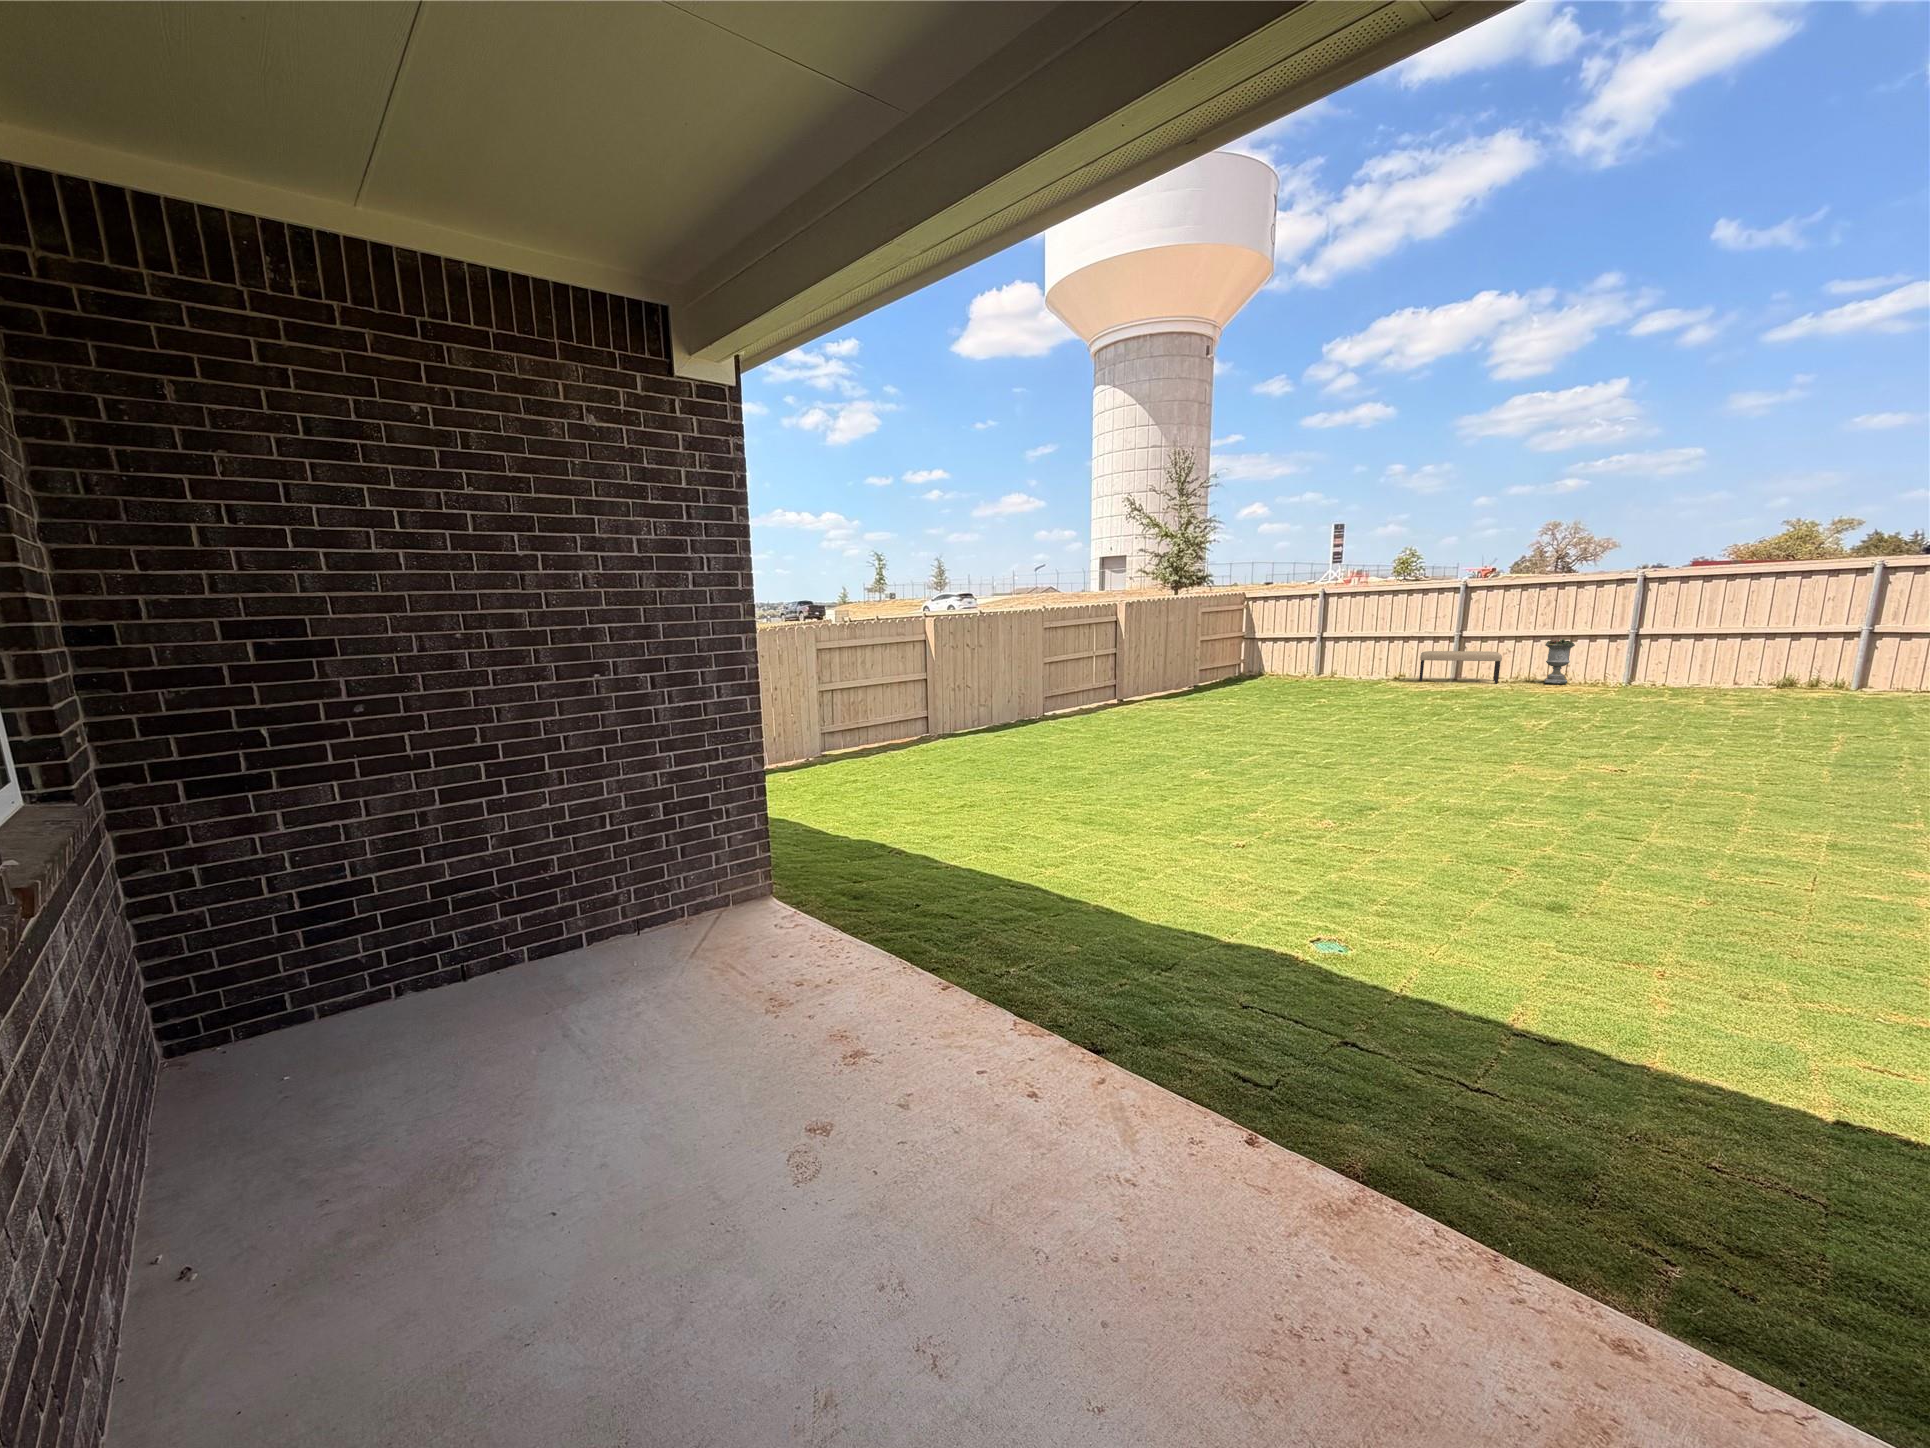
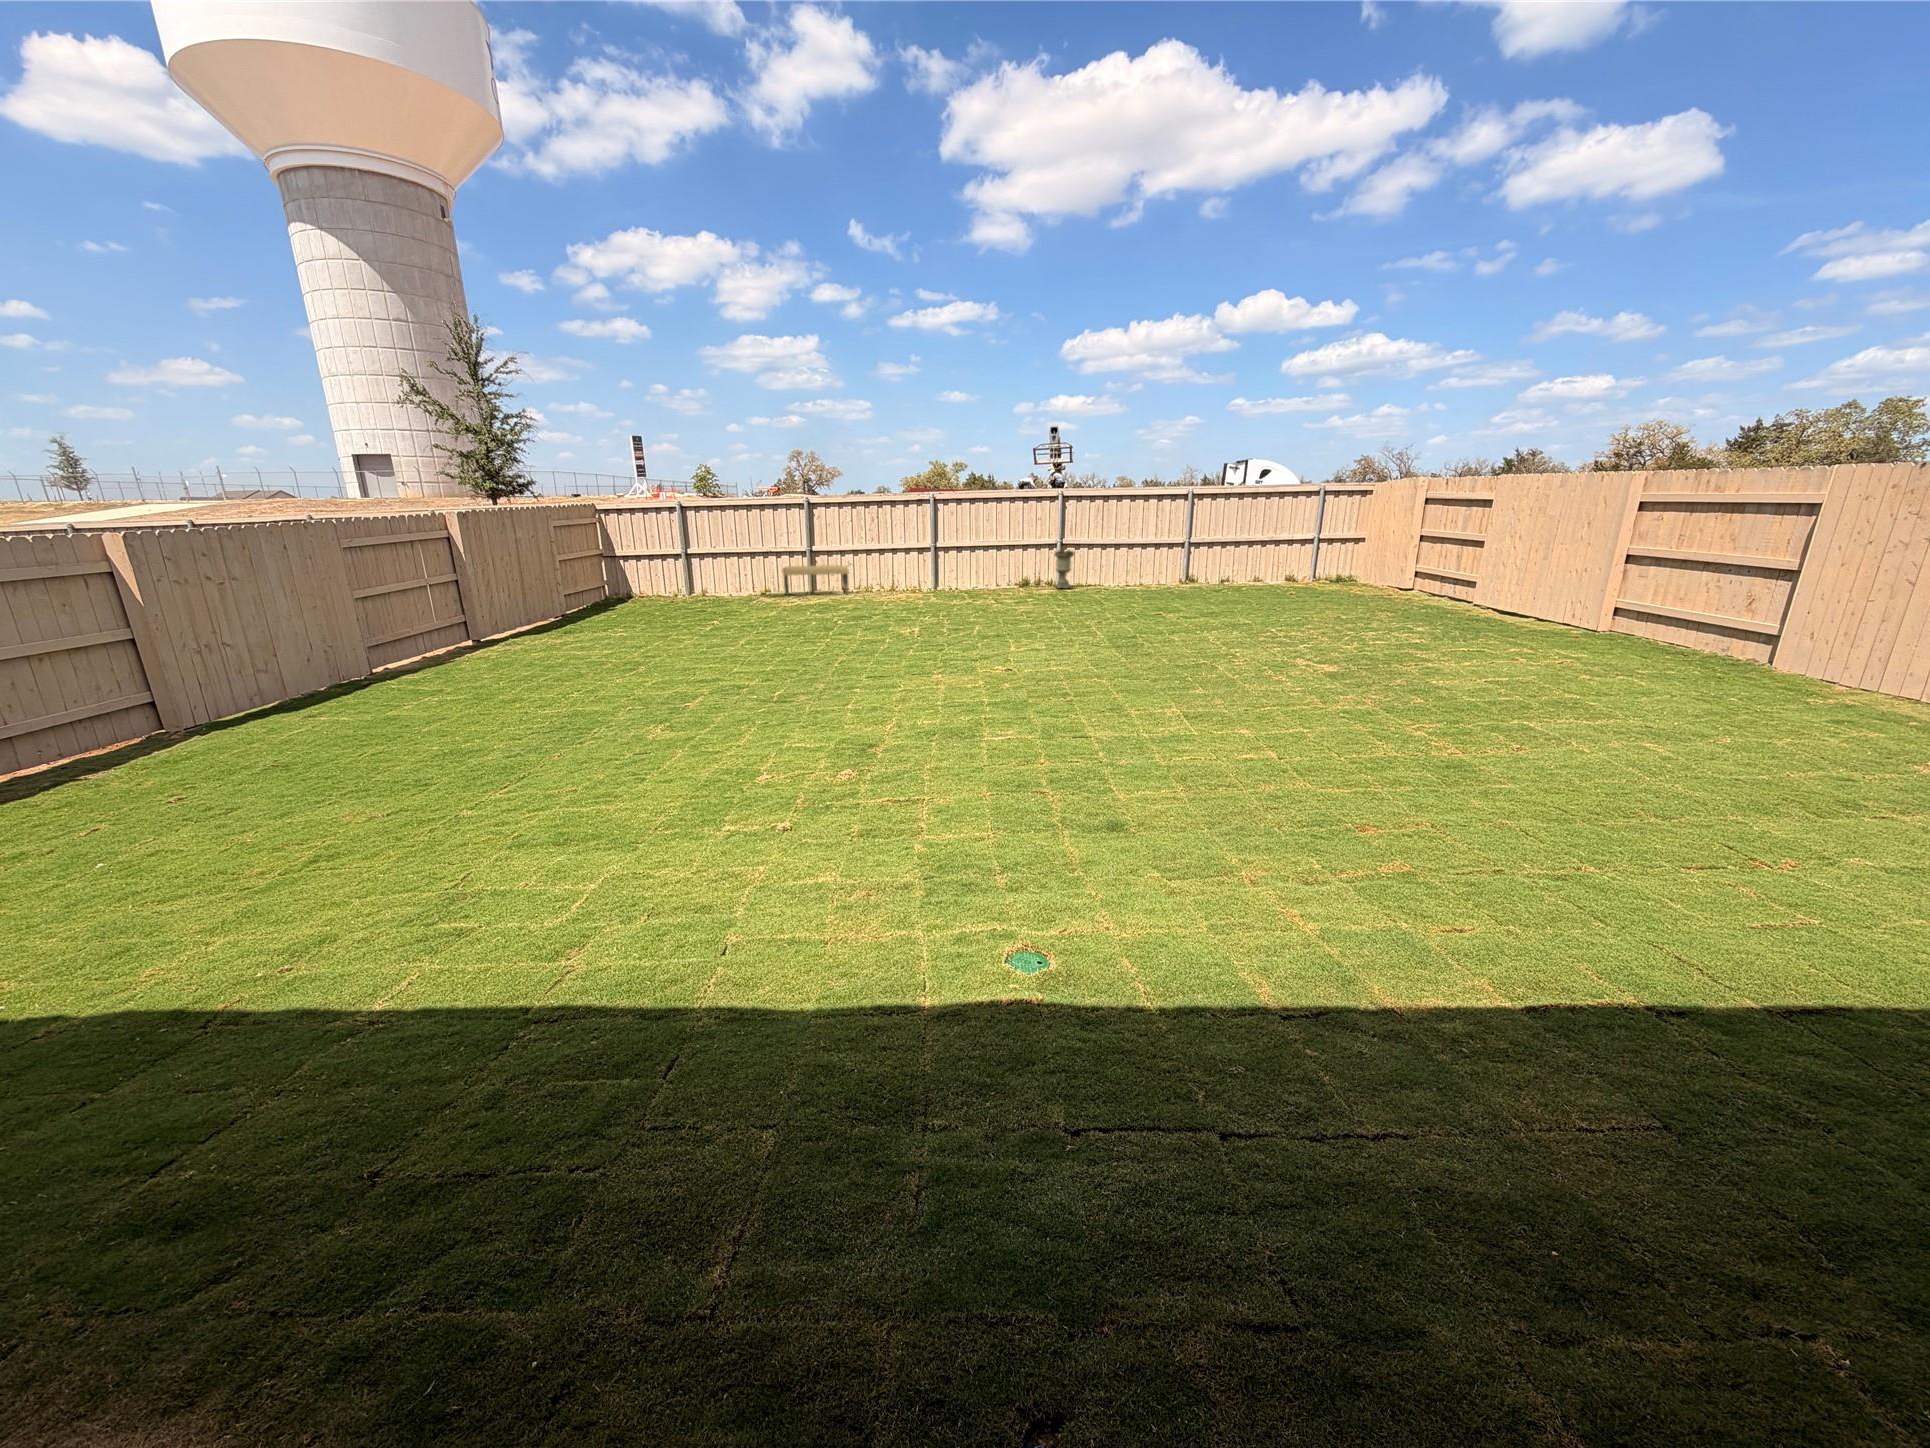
planter: present [1544,639,1575,684] -> present [1054,550,1074,589]

